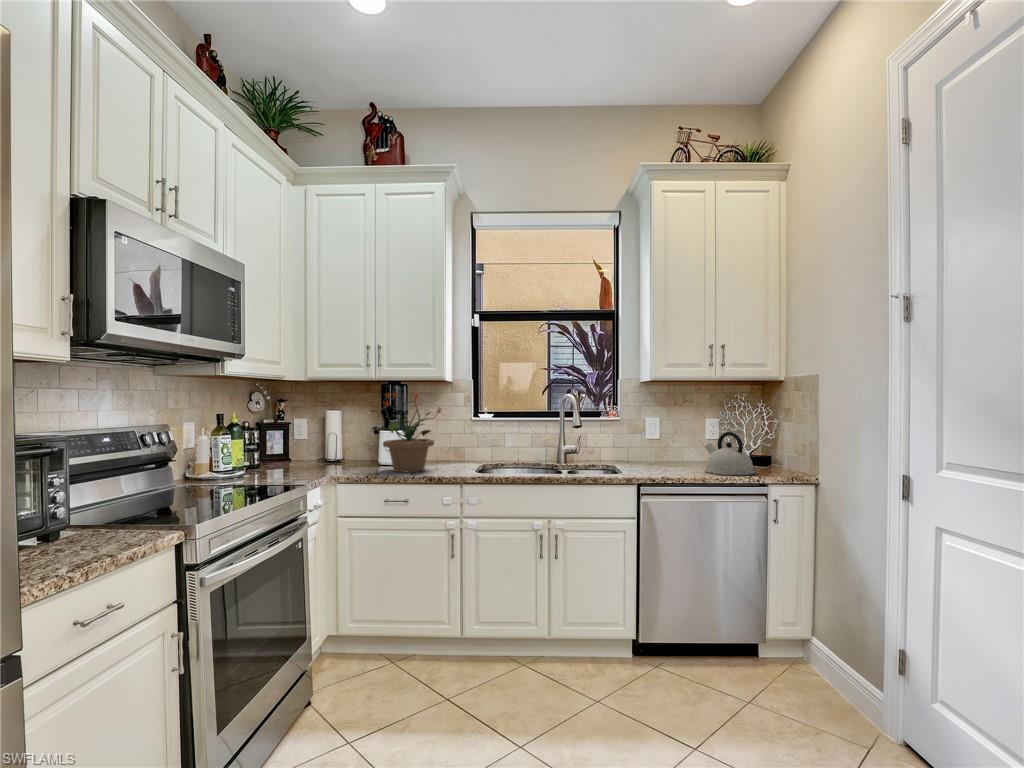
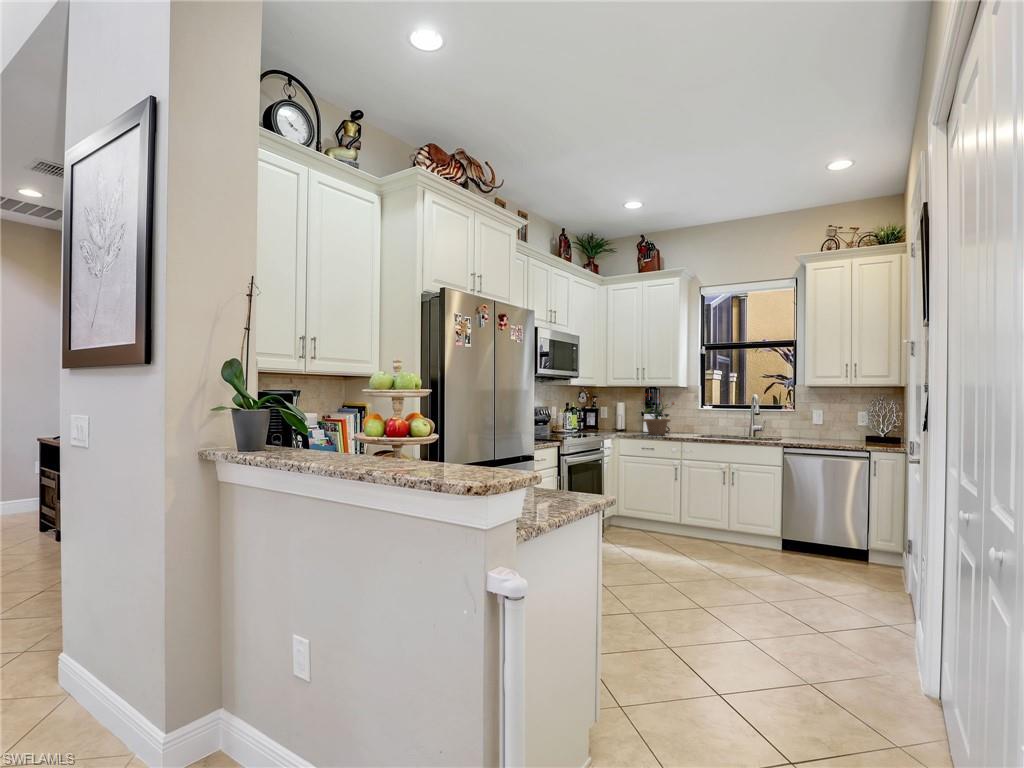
kettle: present [705,432,755,475] -> none [835,419,868,446]

